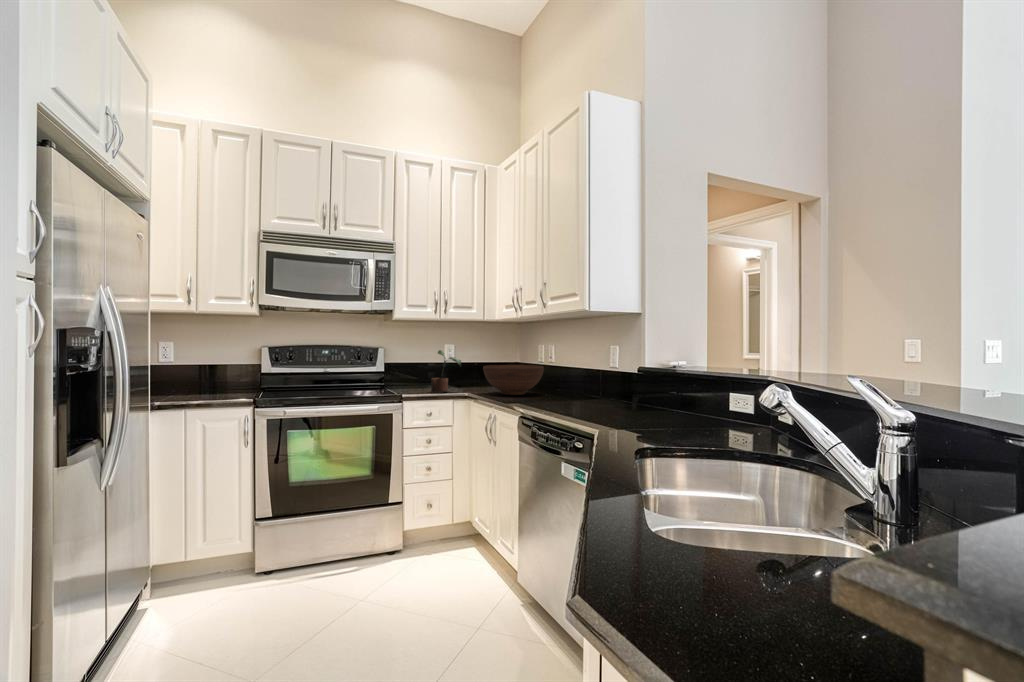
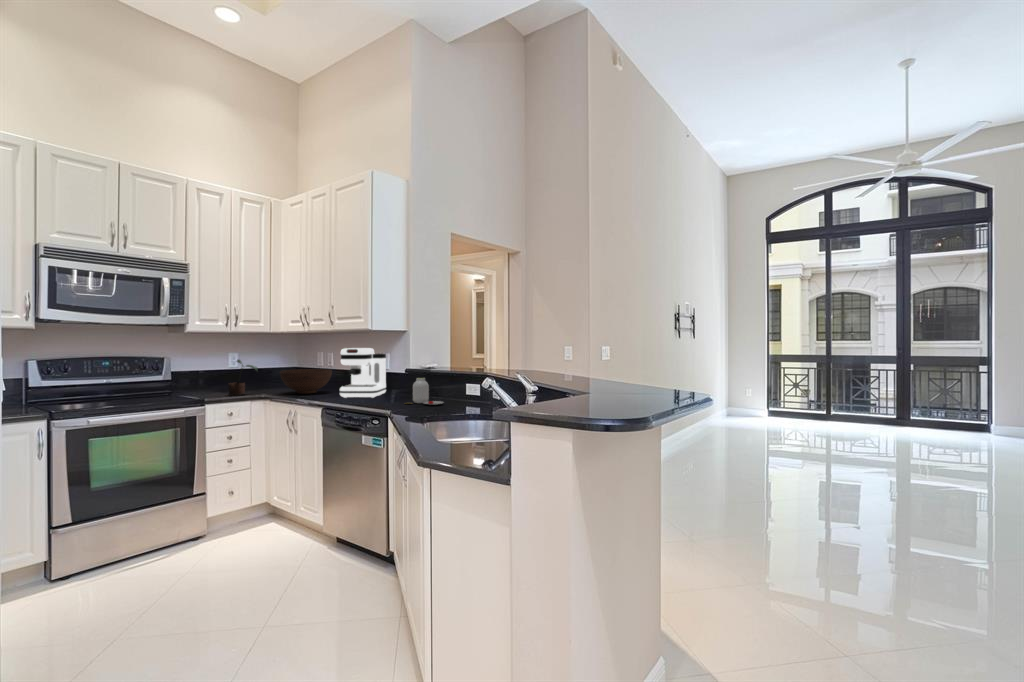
coffee maker: none [545,337,609,406] -> present [340,348,386,398]
jar: none [625,380,689,424] -> present [411,378,443,405]

